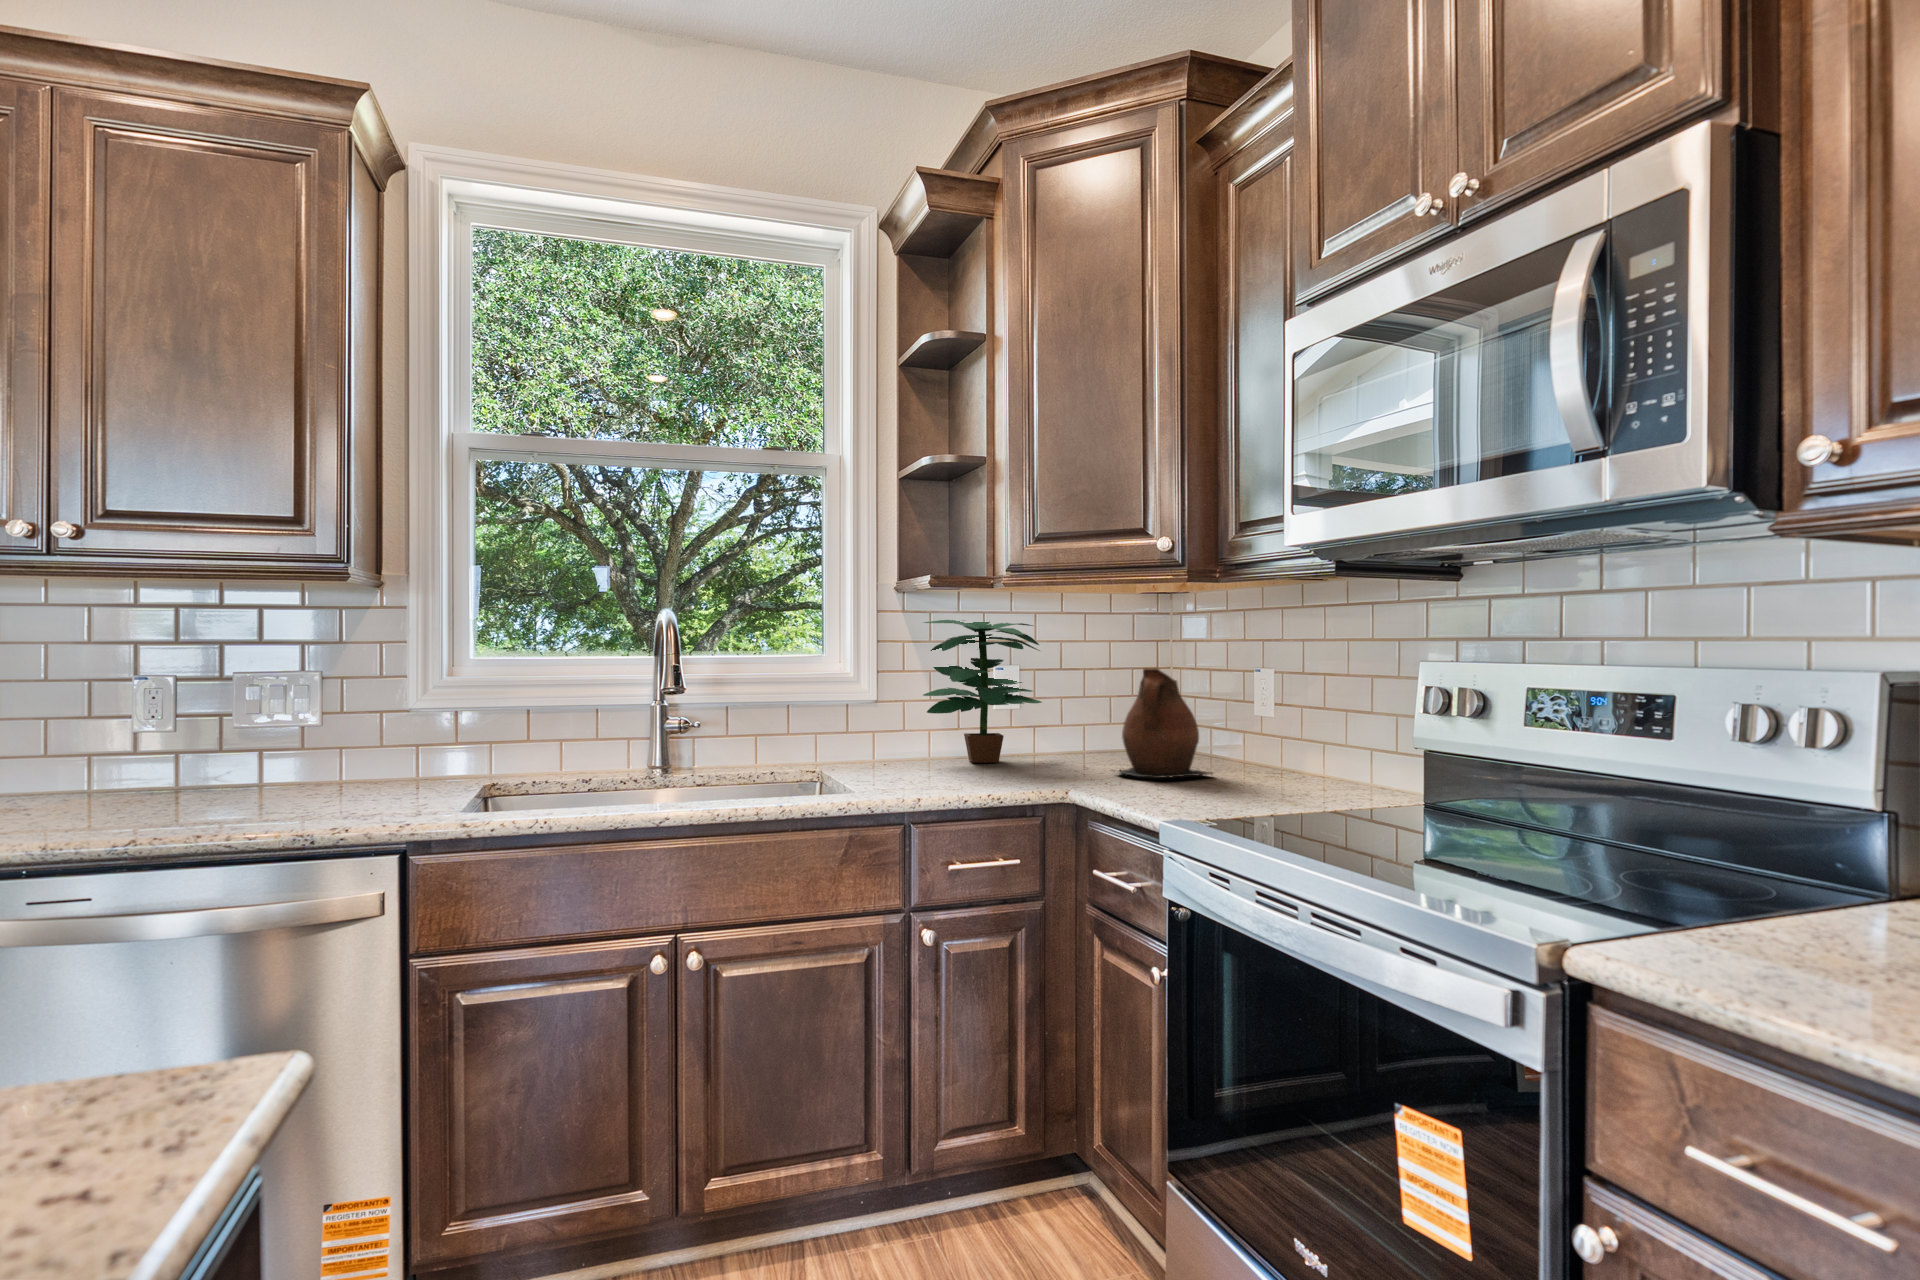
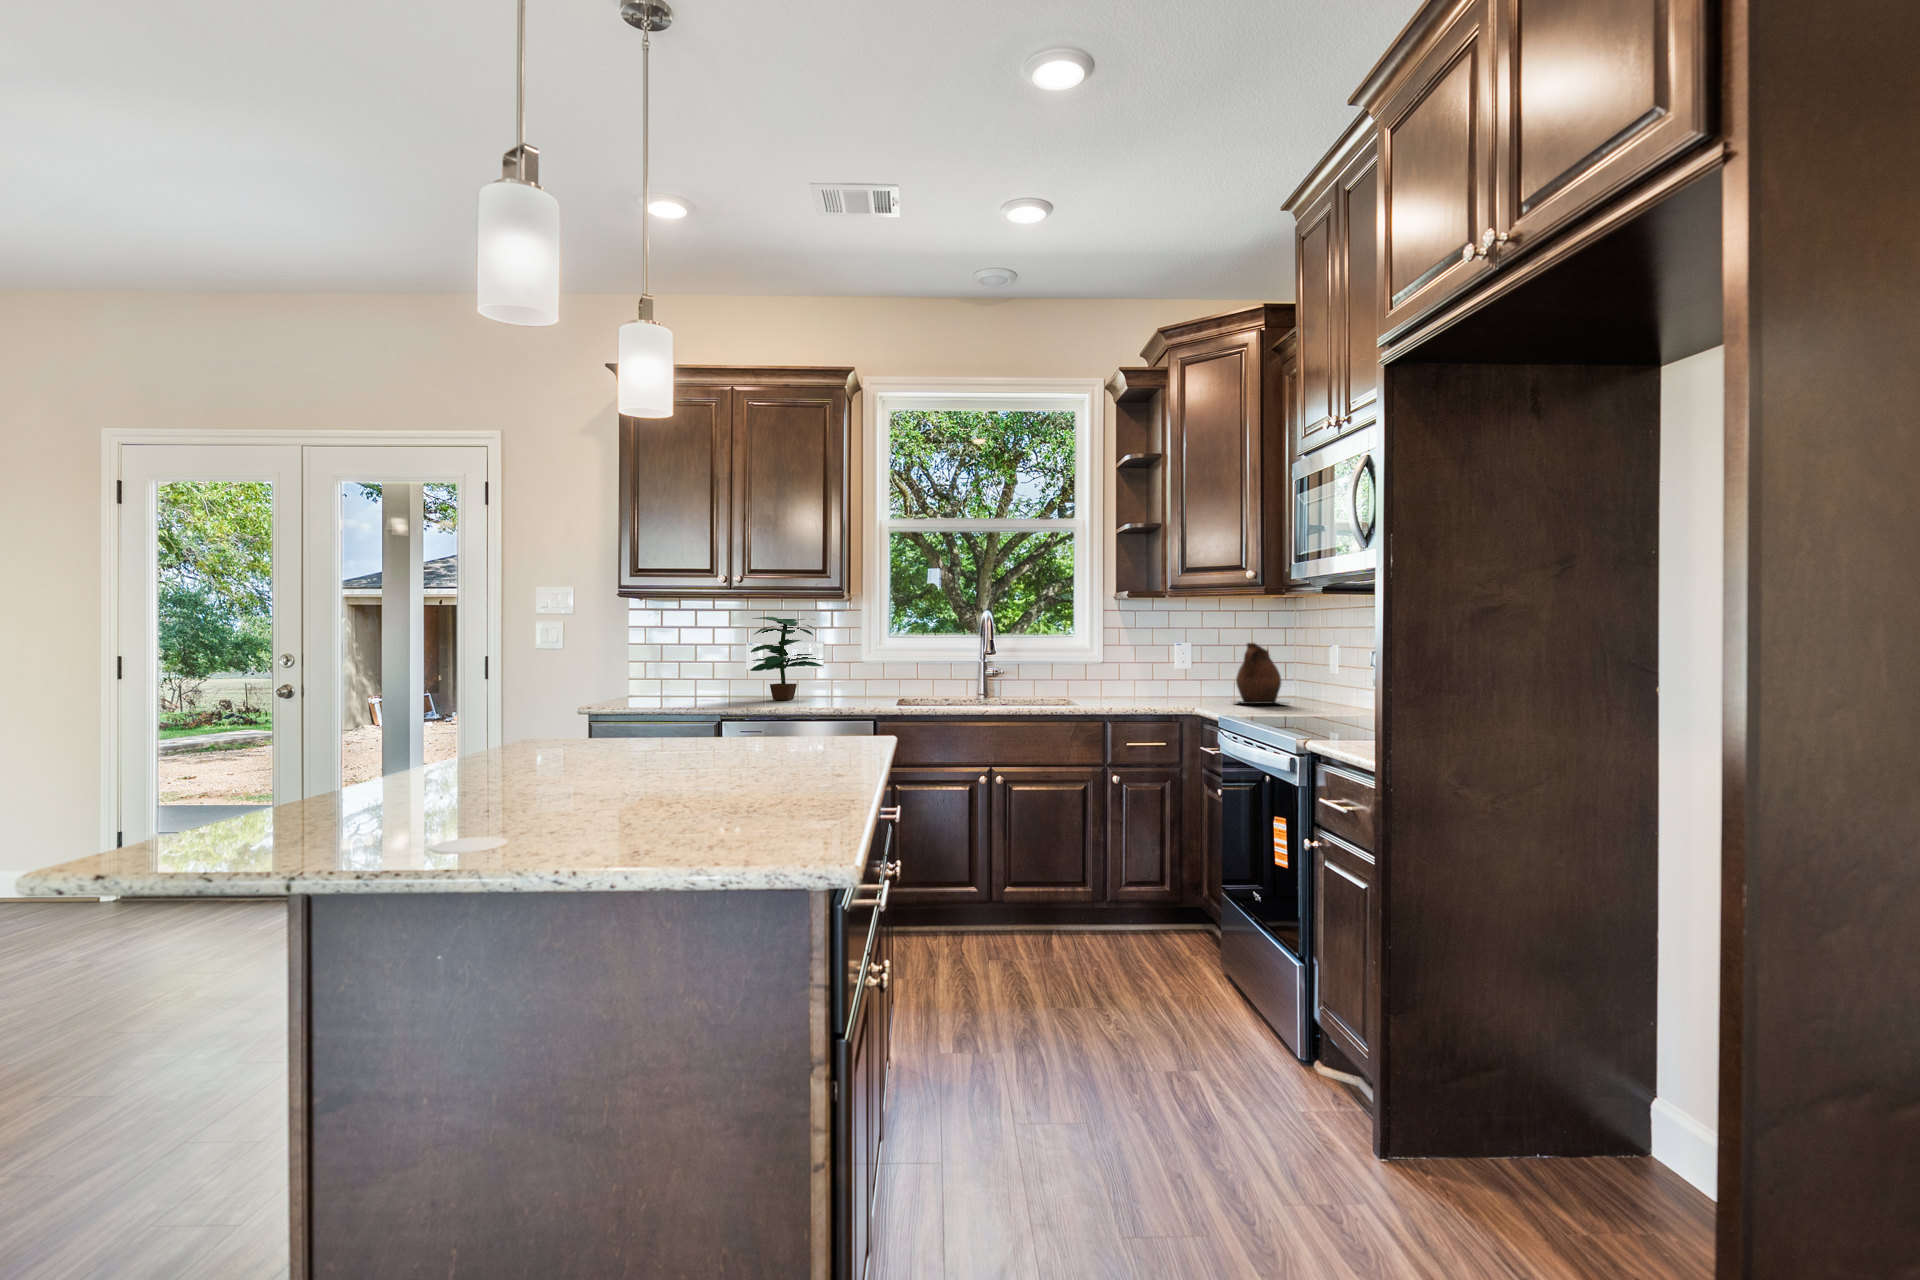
potted plant: present [923,620,1042,763] -> present [751,617,823,700]

